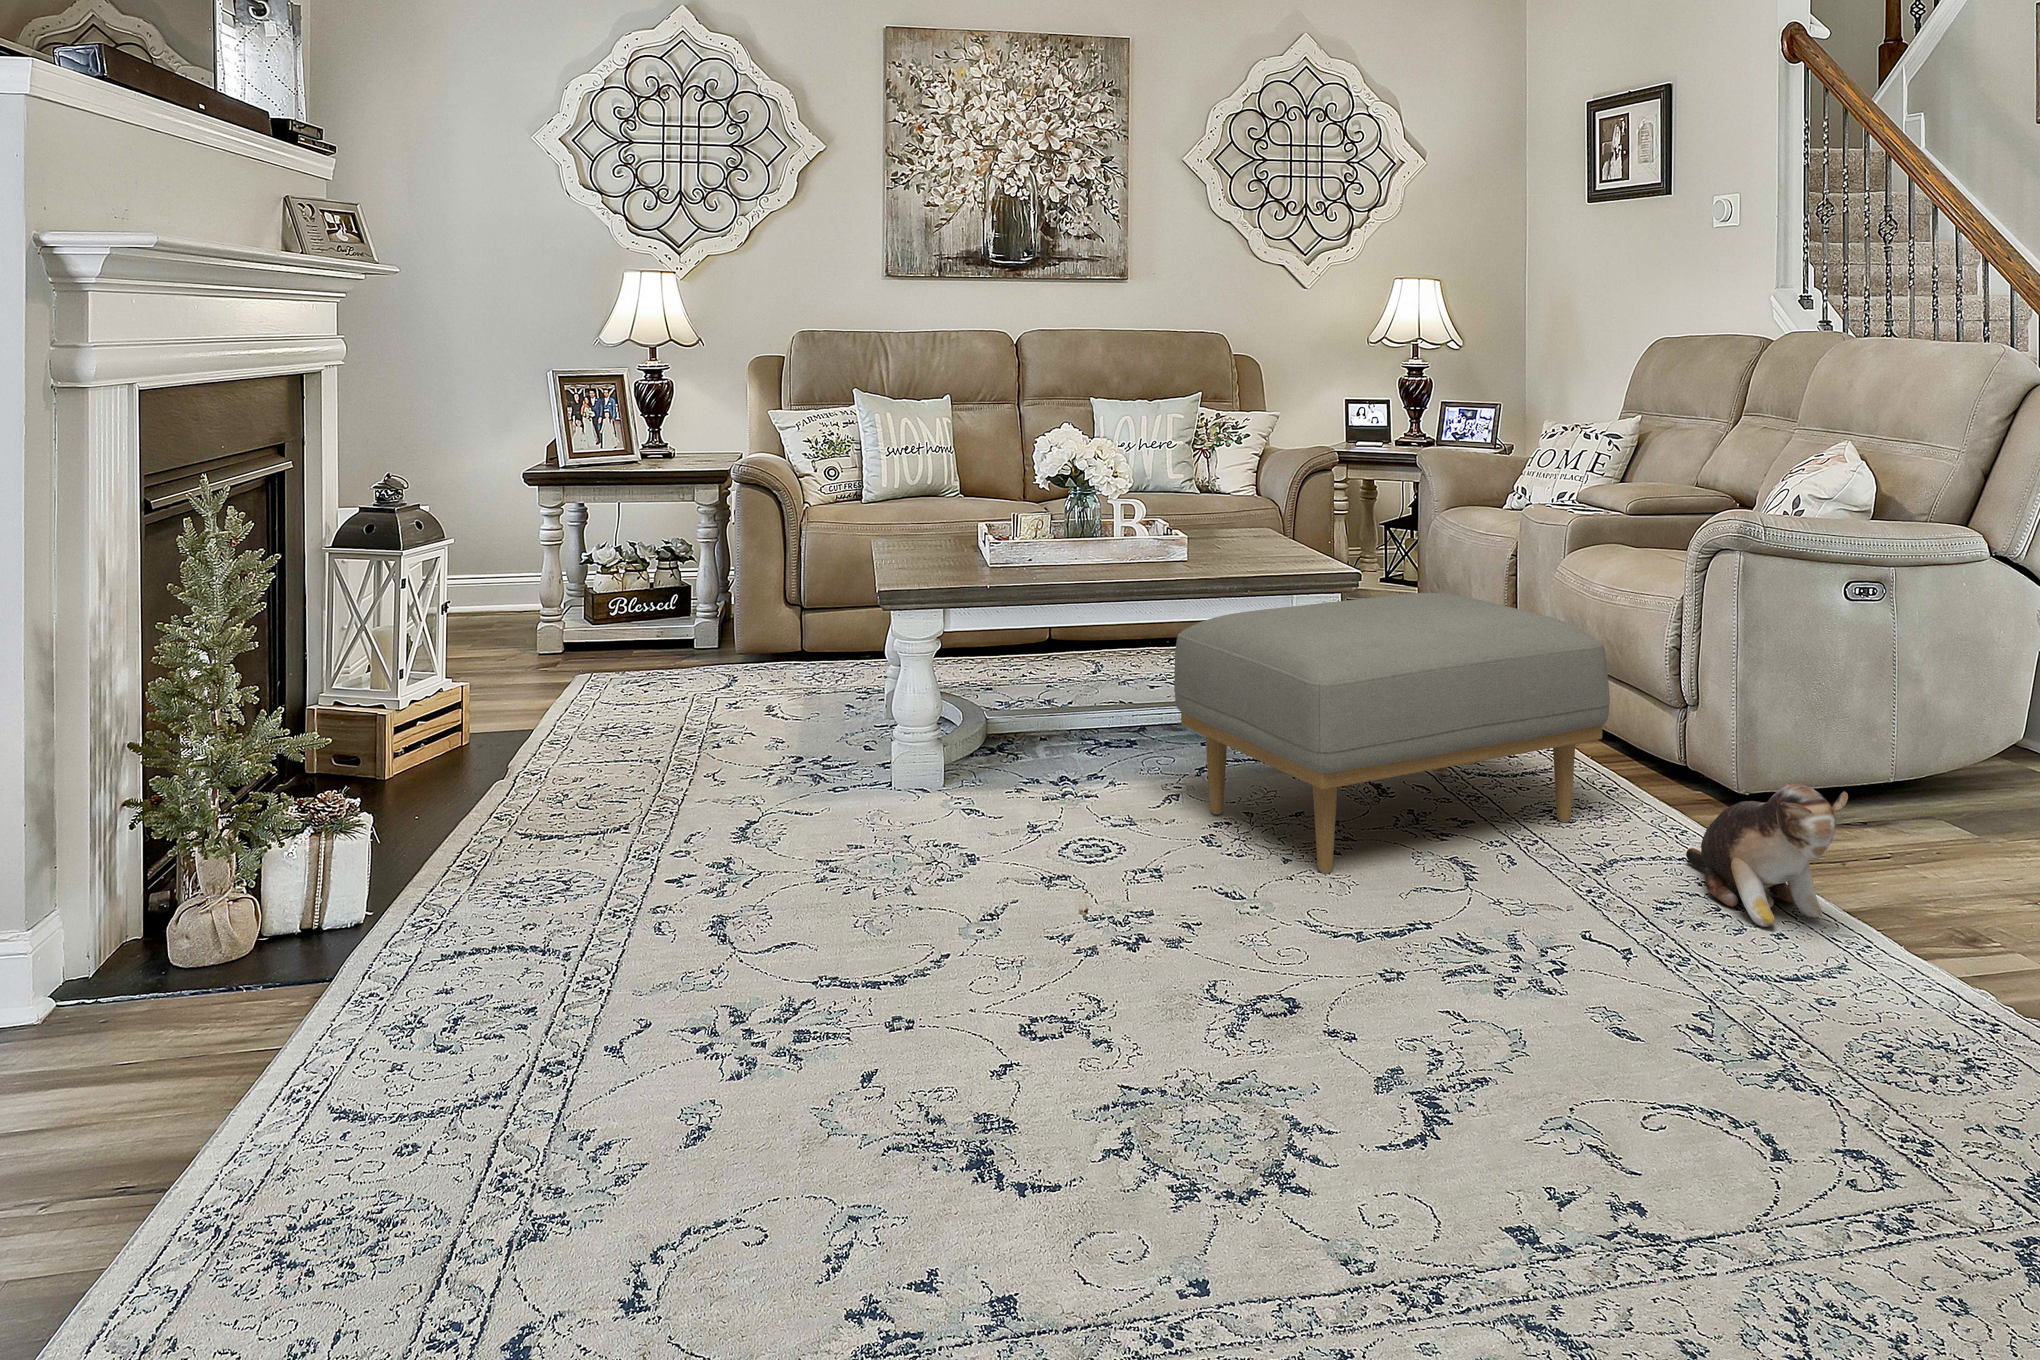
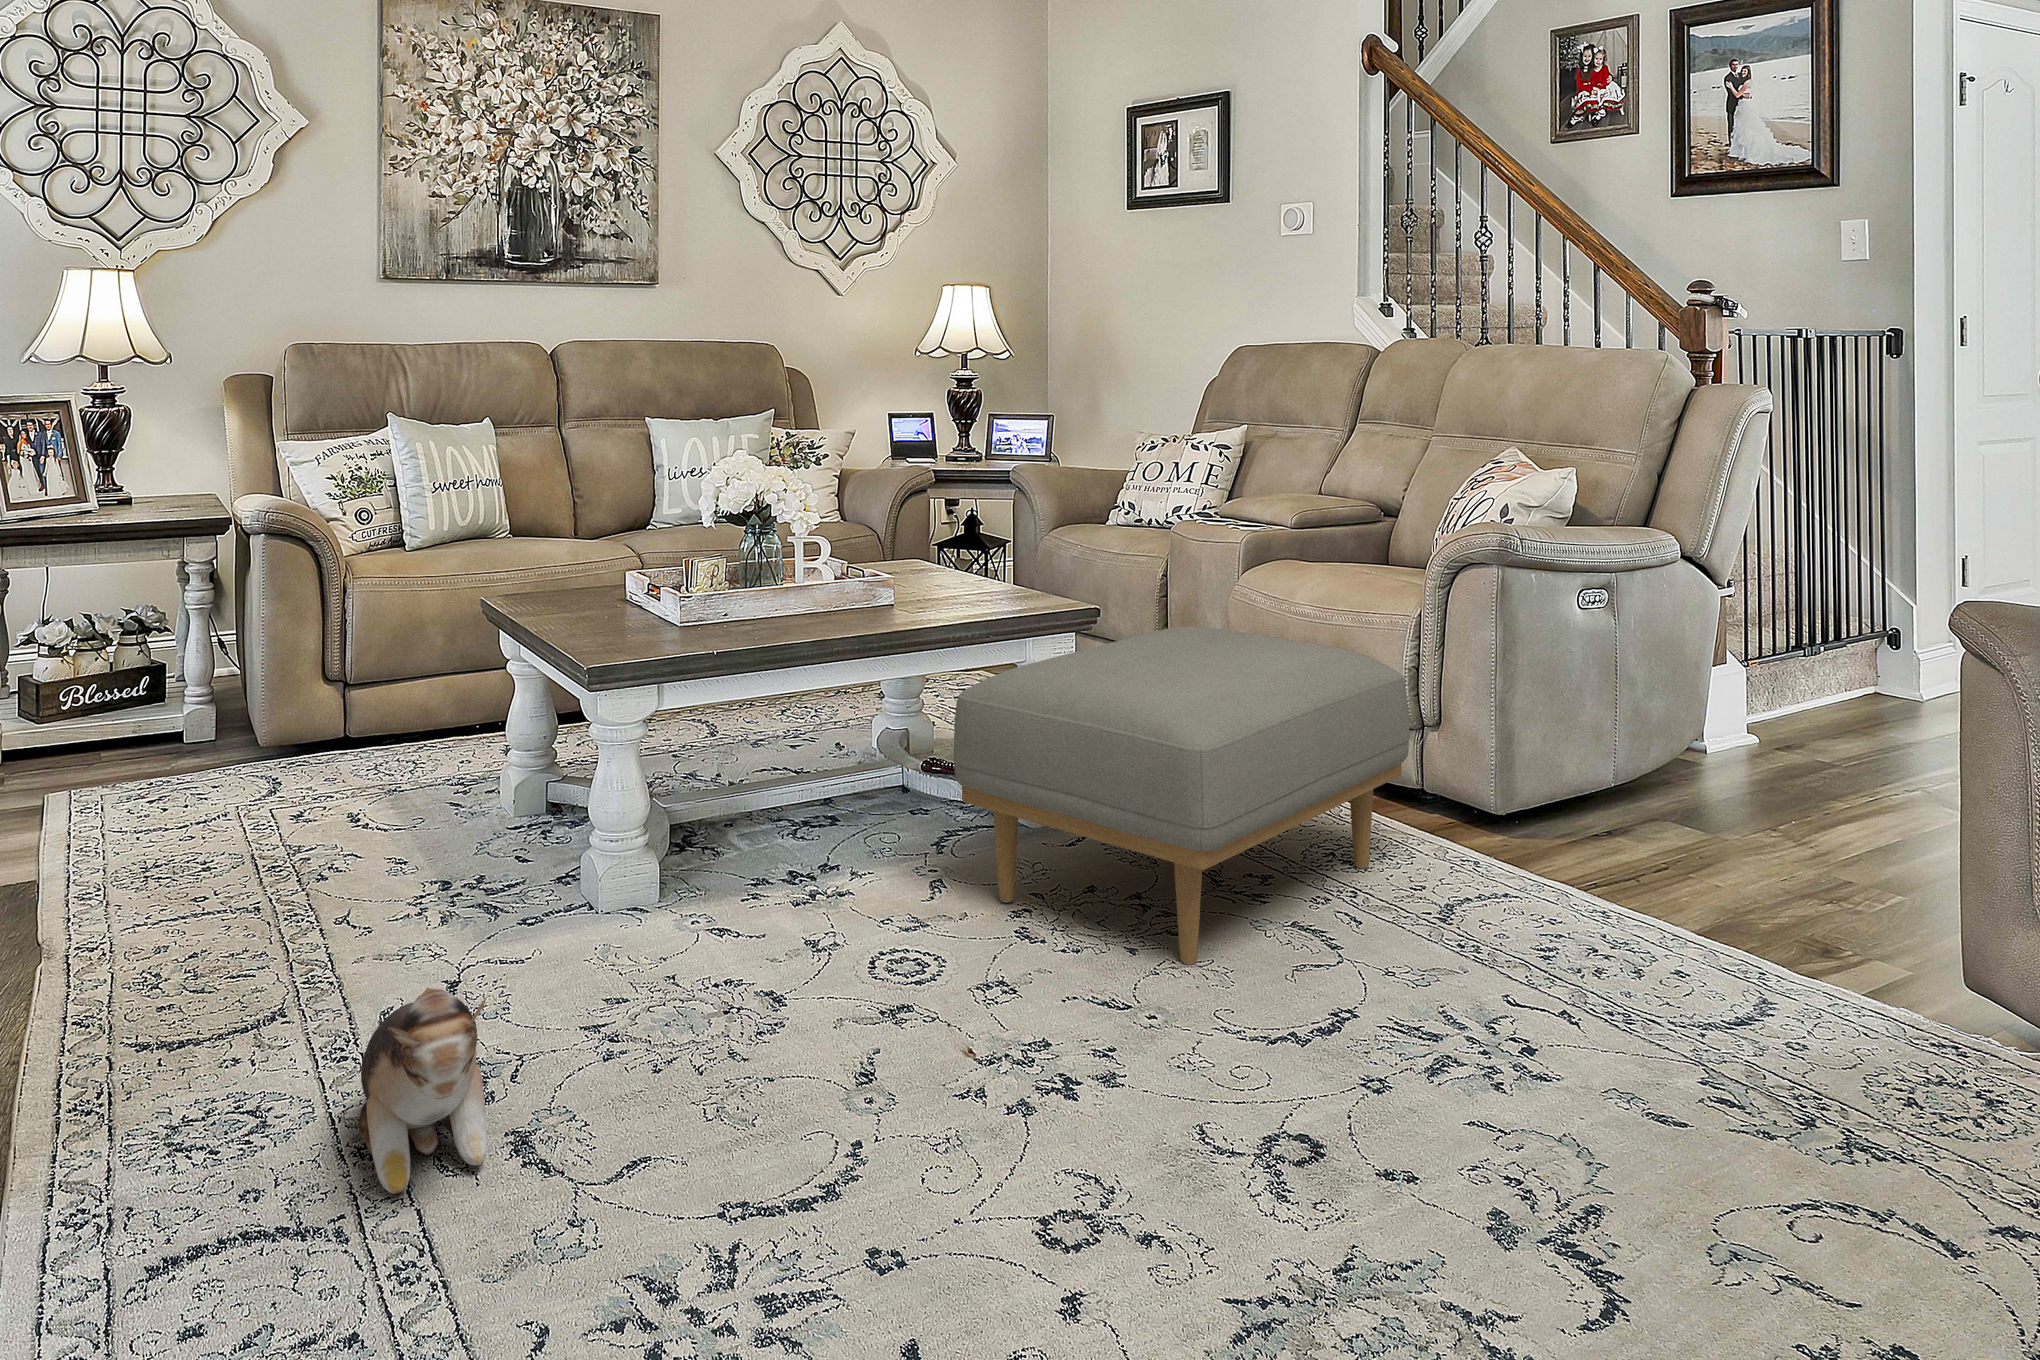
plush toy: present [1686,784,1848,927] -> present [359,987,487,1194]

